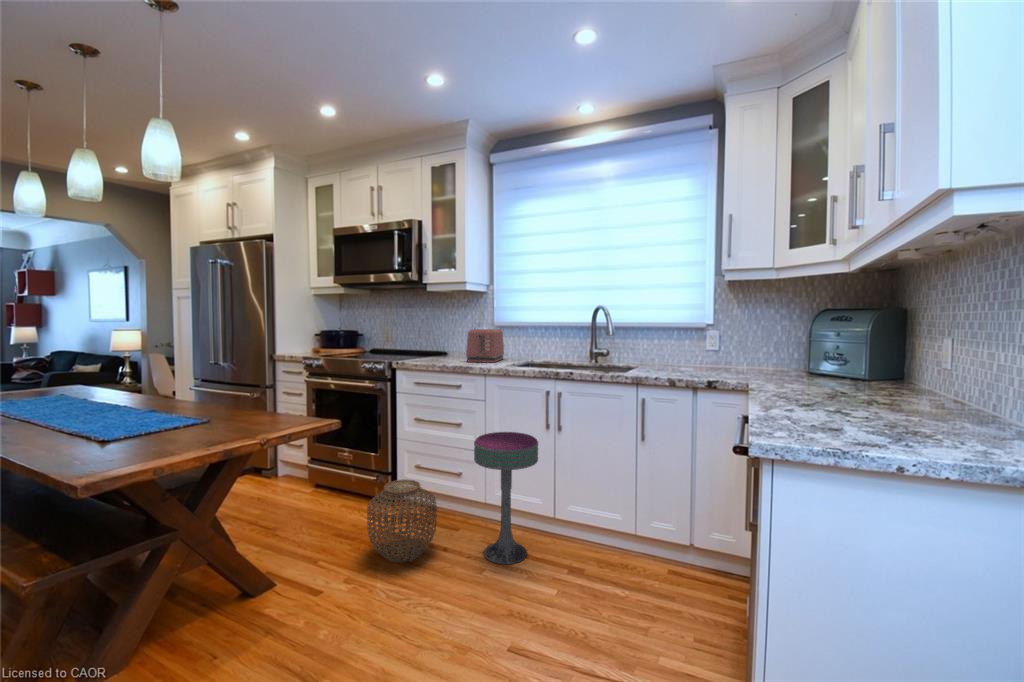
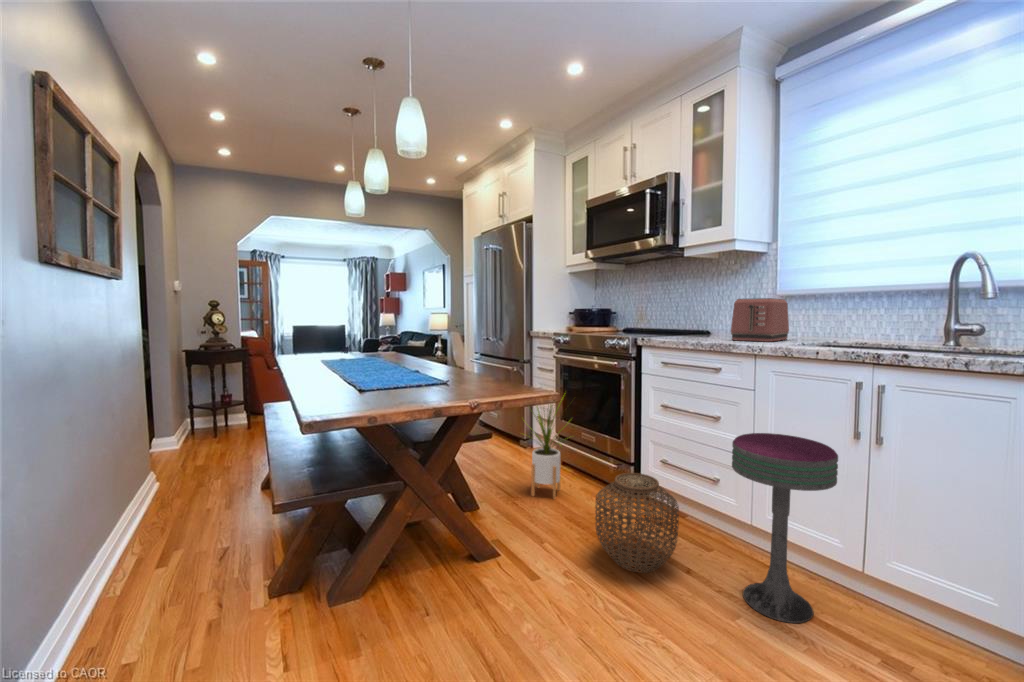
house plant: none [274,408,338,524] -> present [531,401,566,499]

